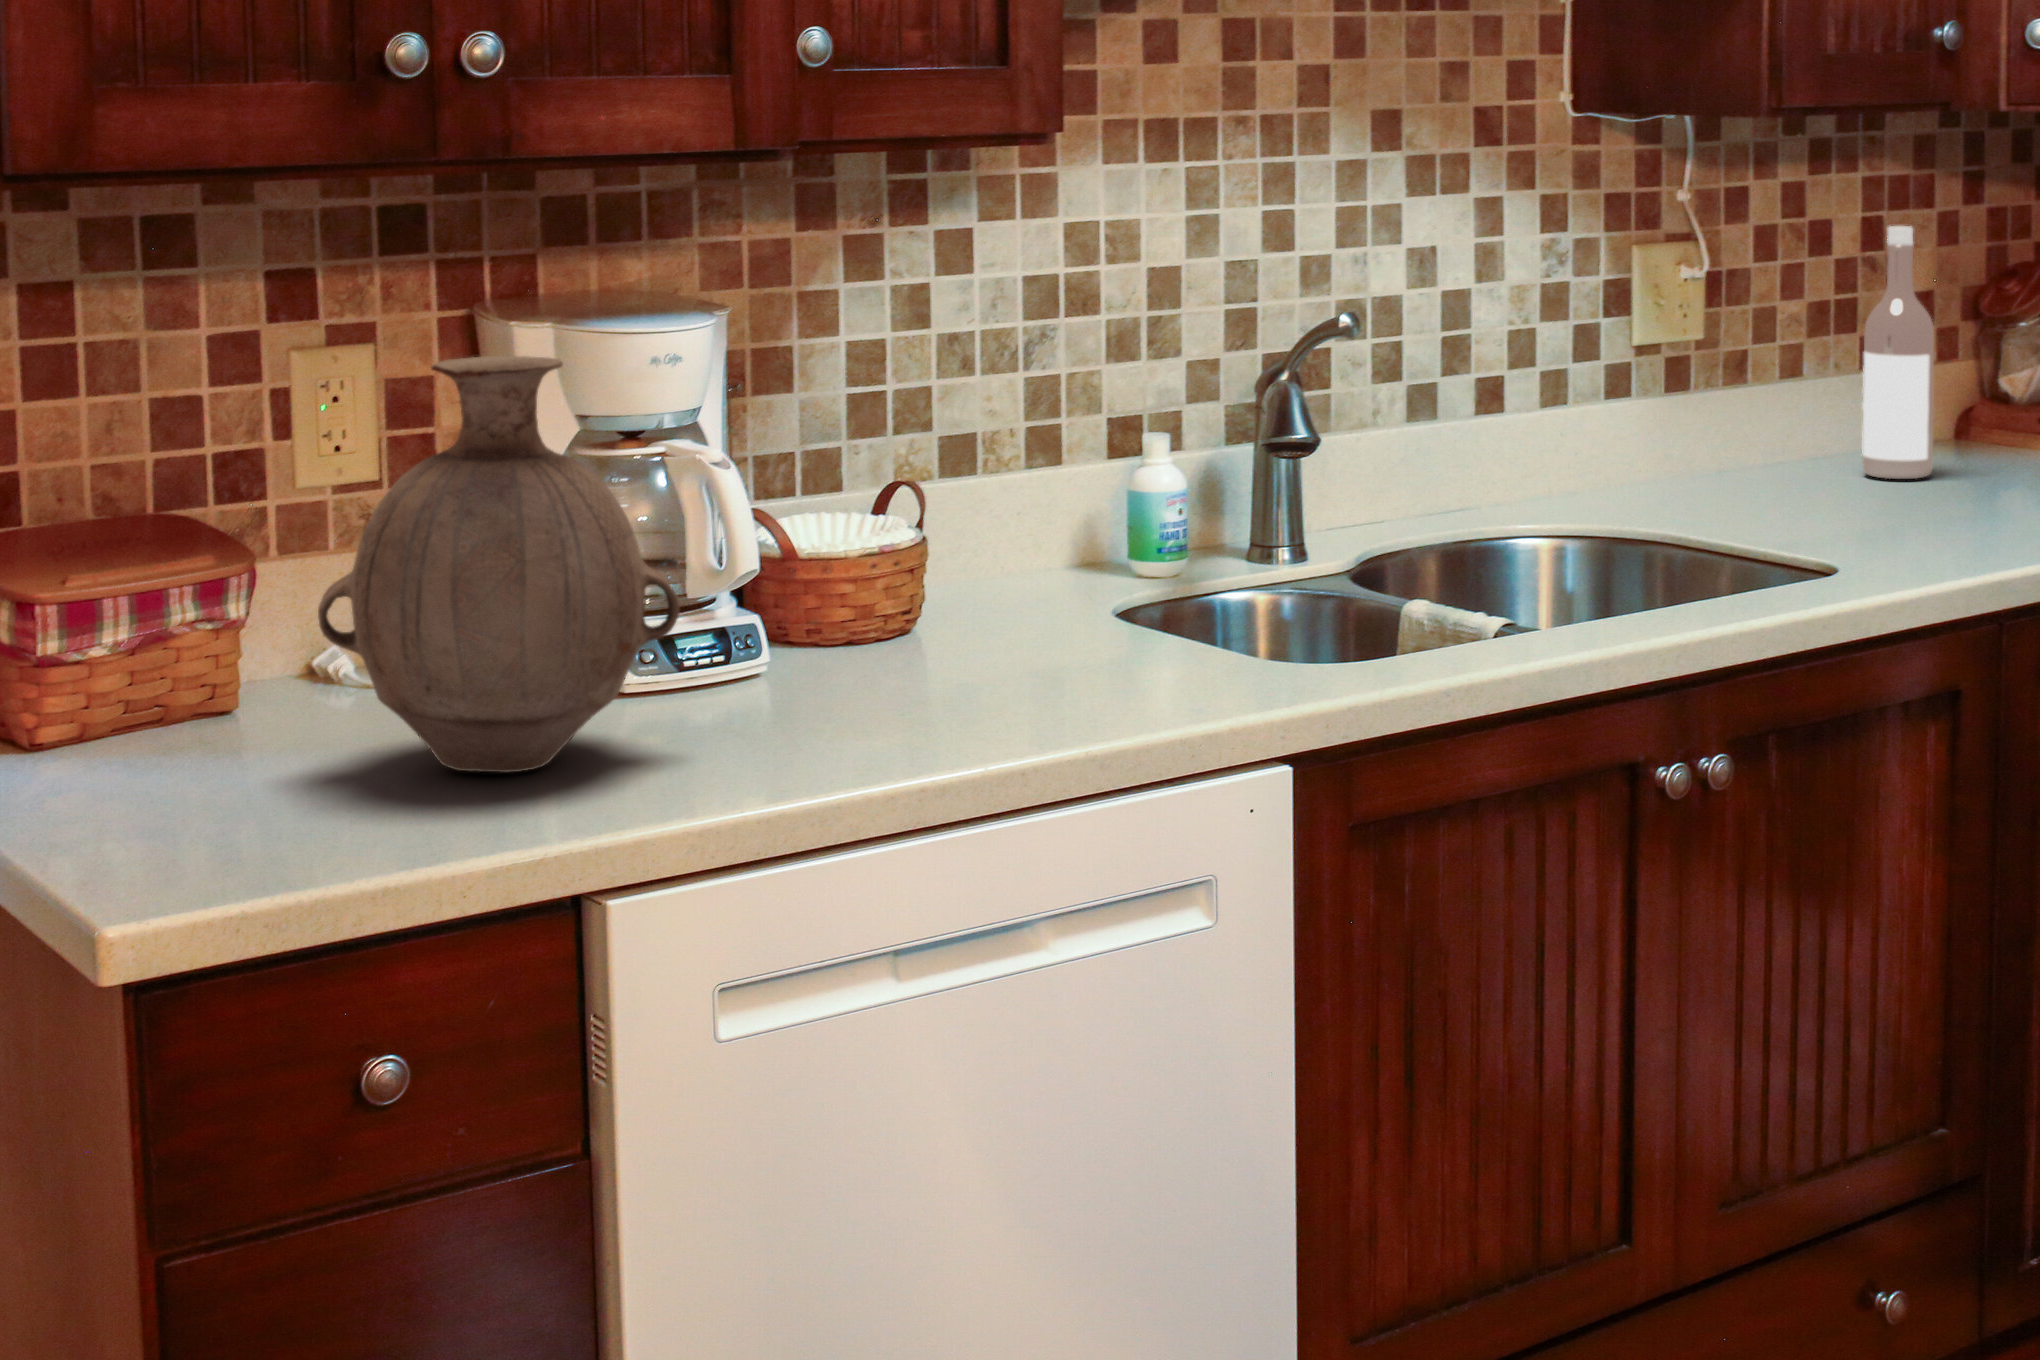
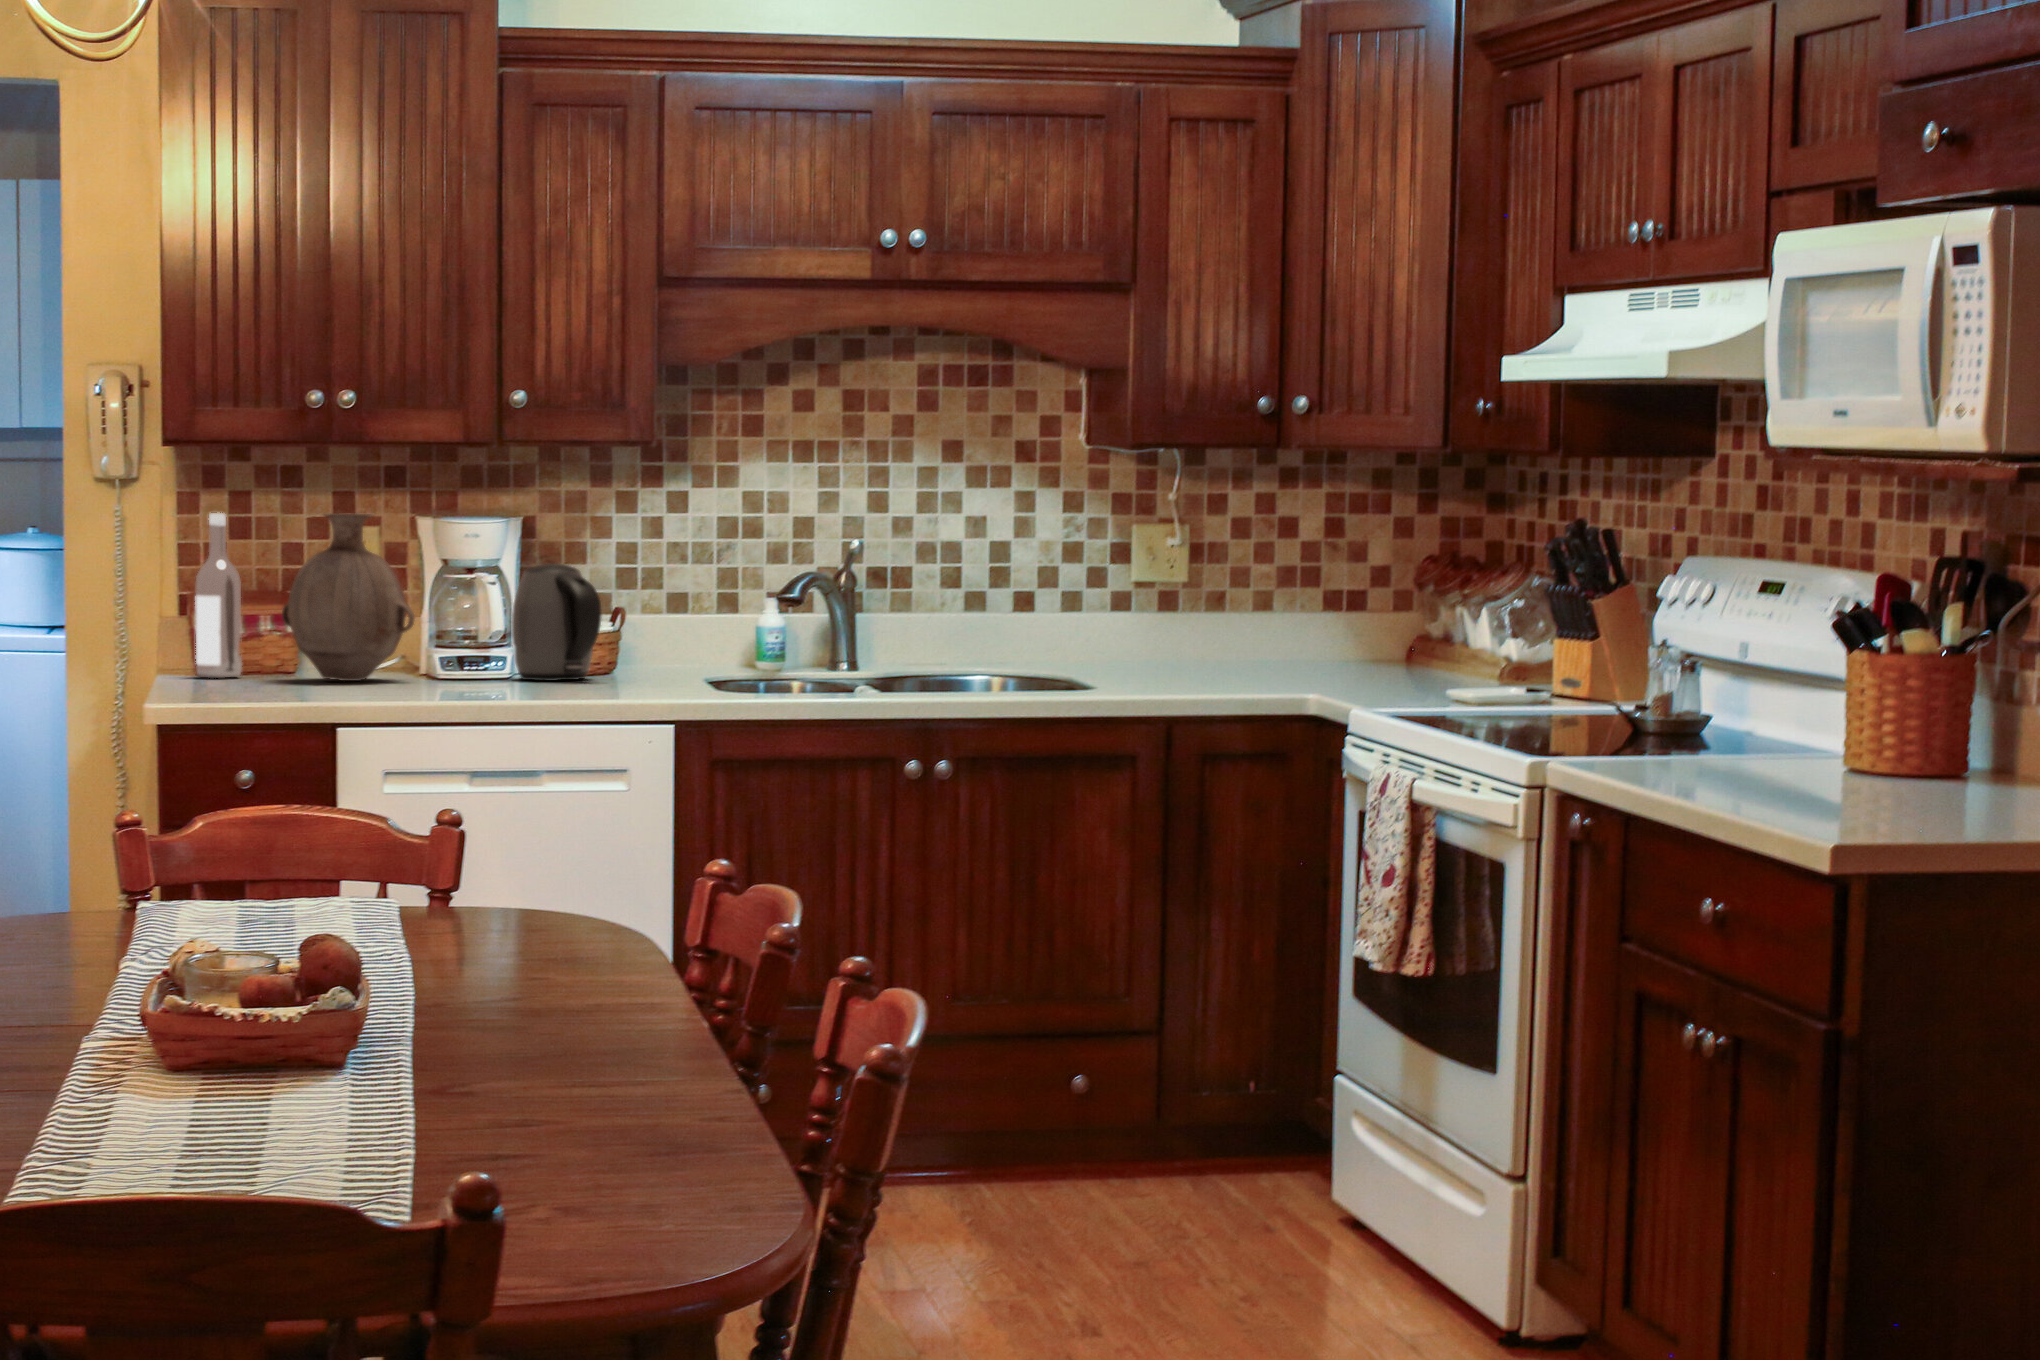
wine bottle: present [1862,226,1934,479] -> present [196,513,242,678]
kettle: none [833,434,1079,705] -> present [512,563,602,681]

